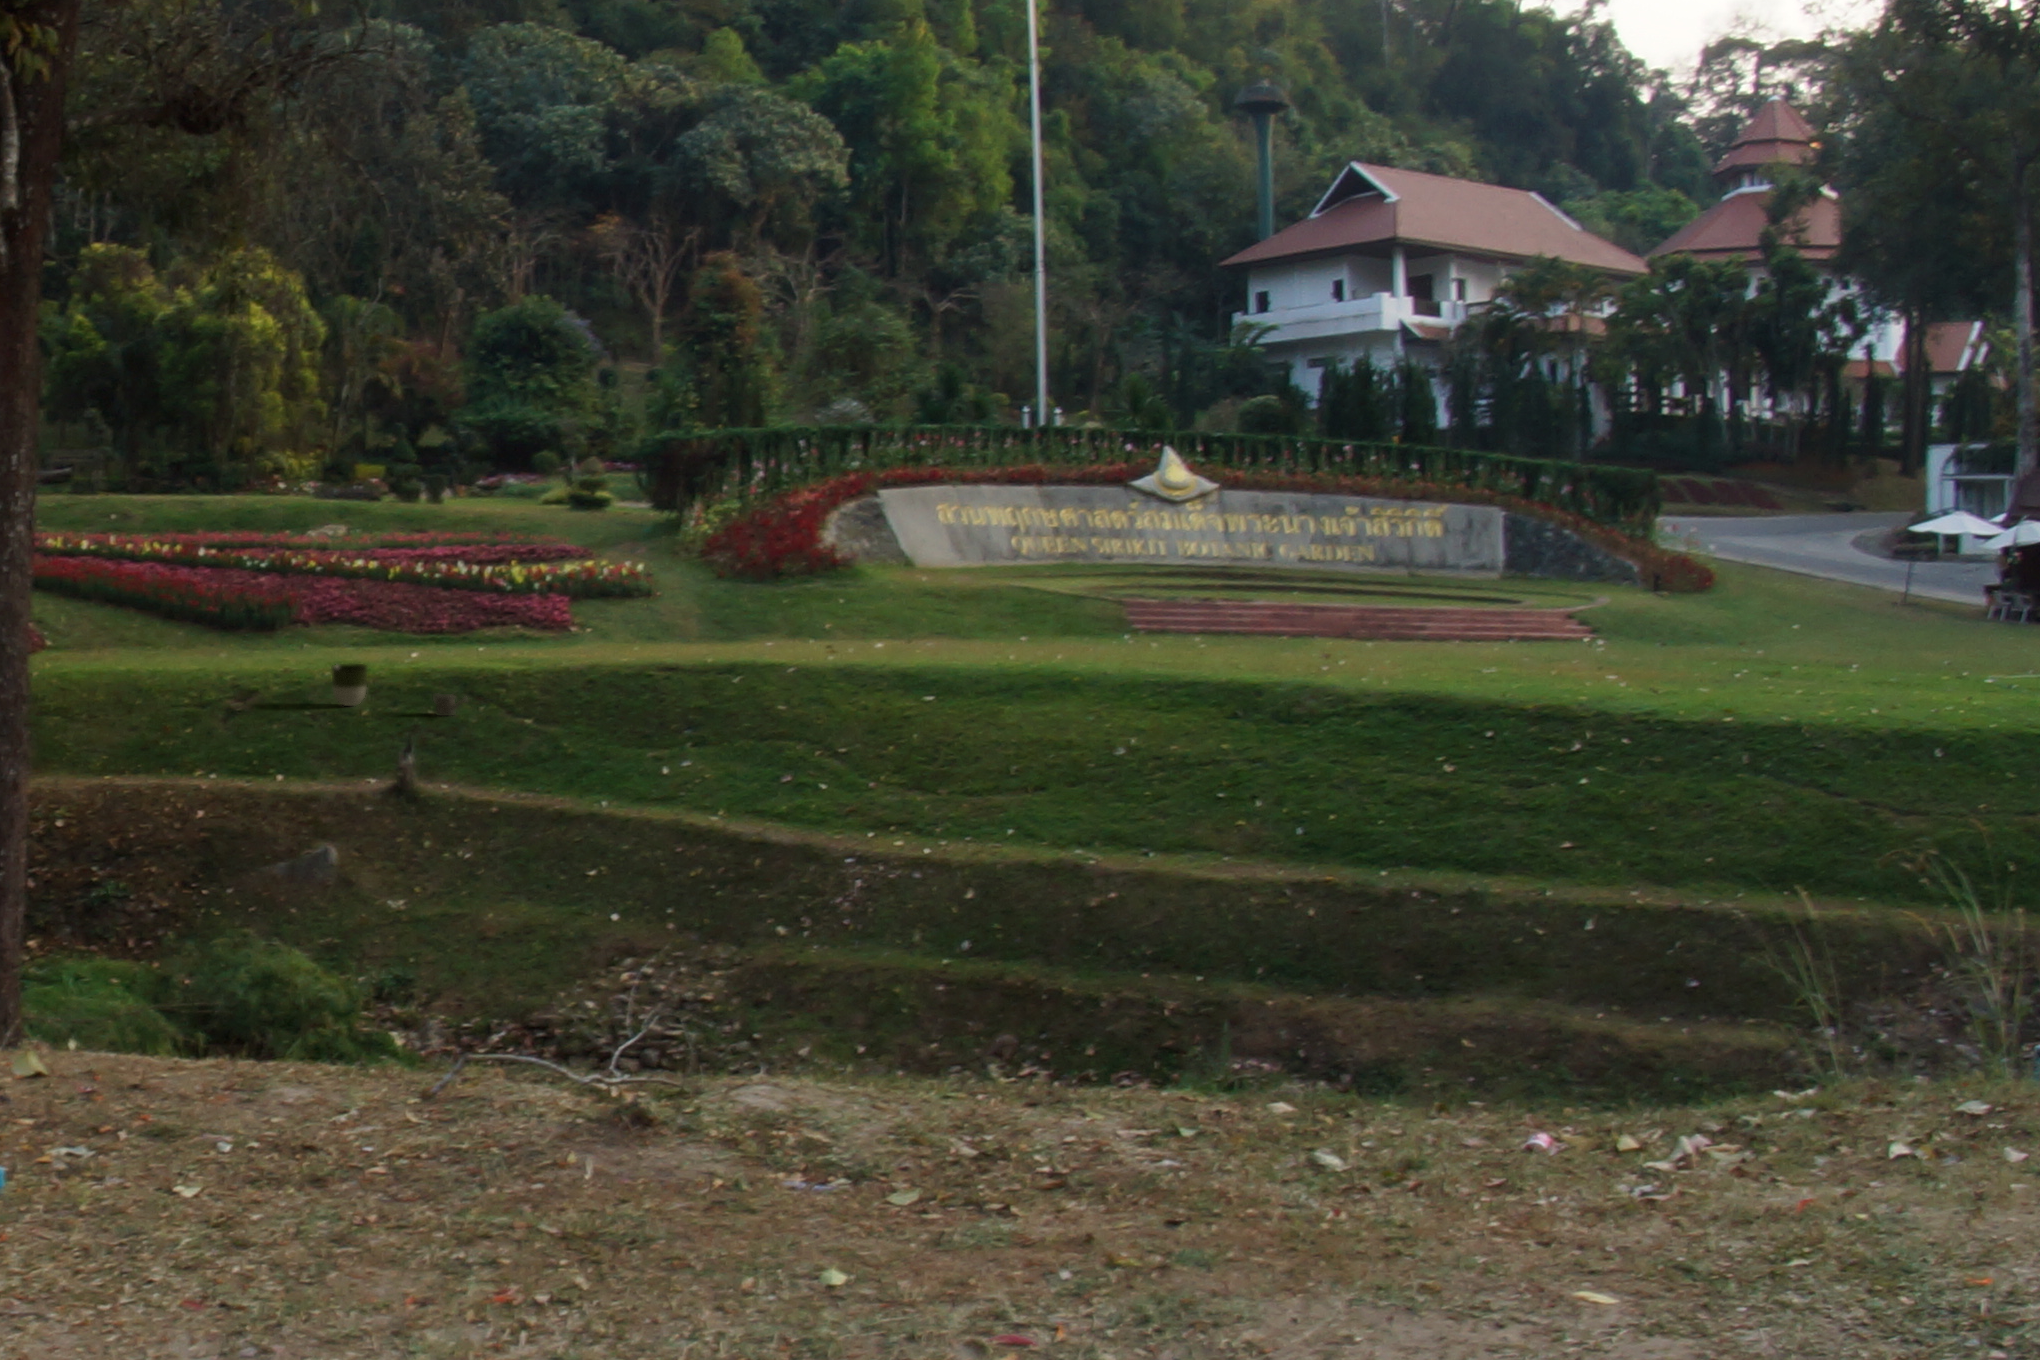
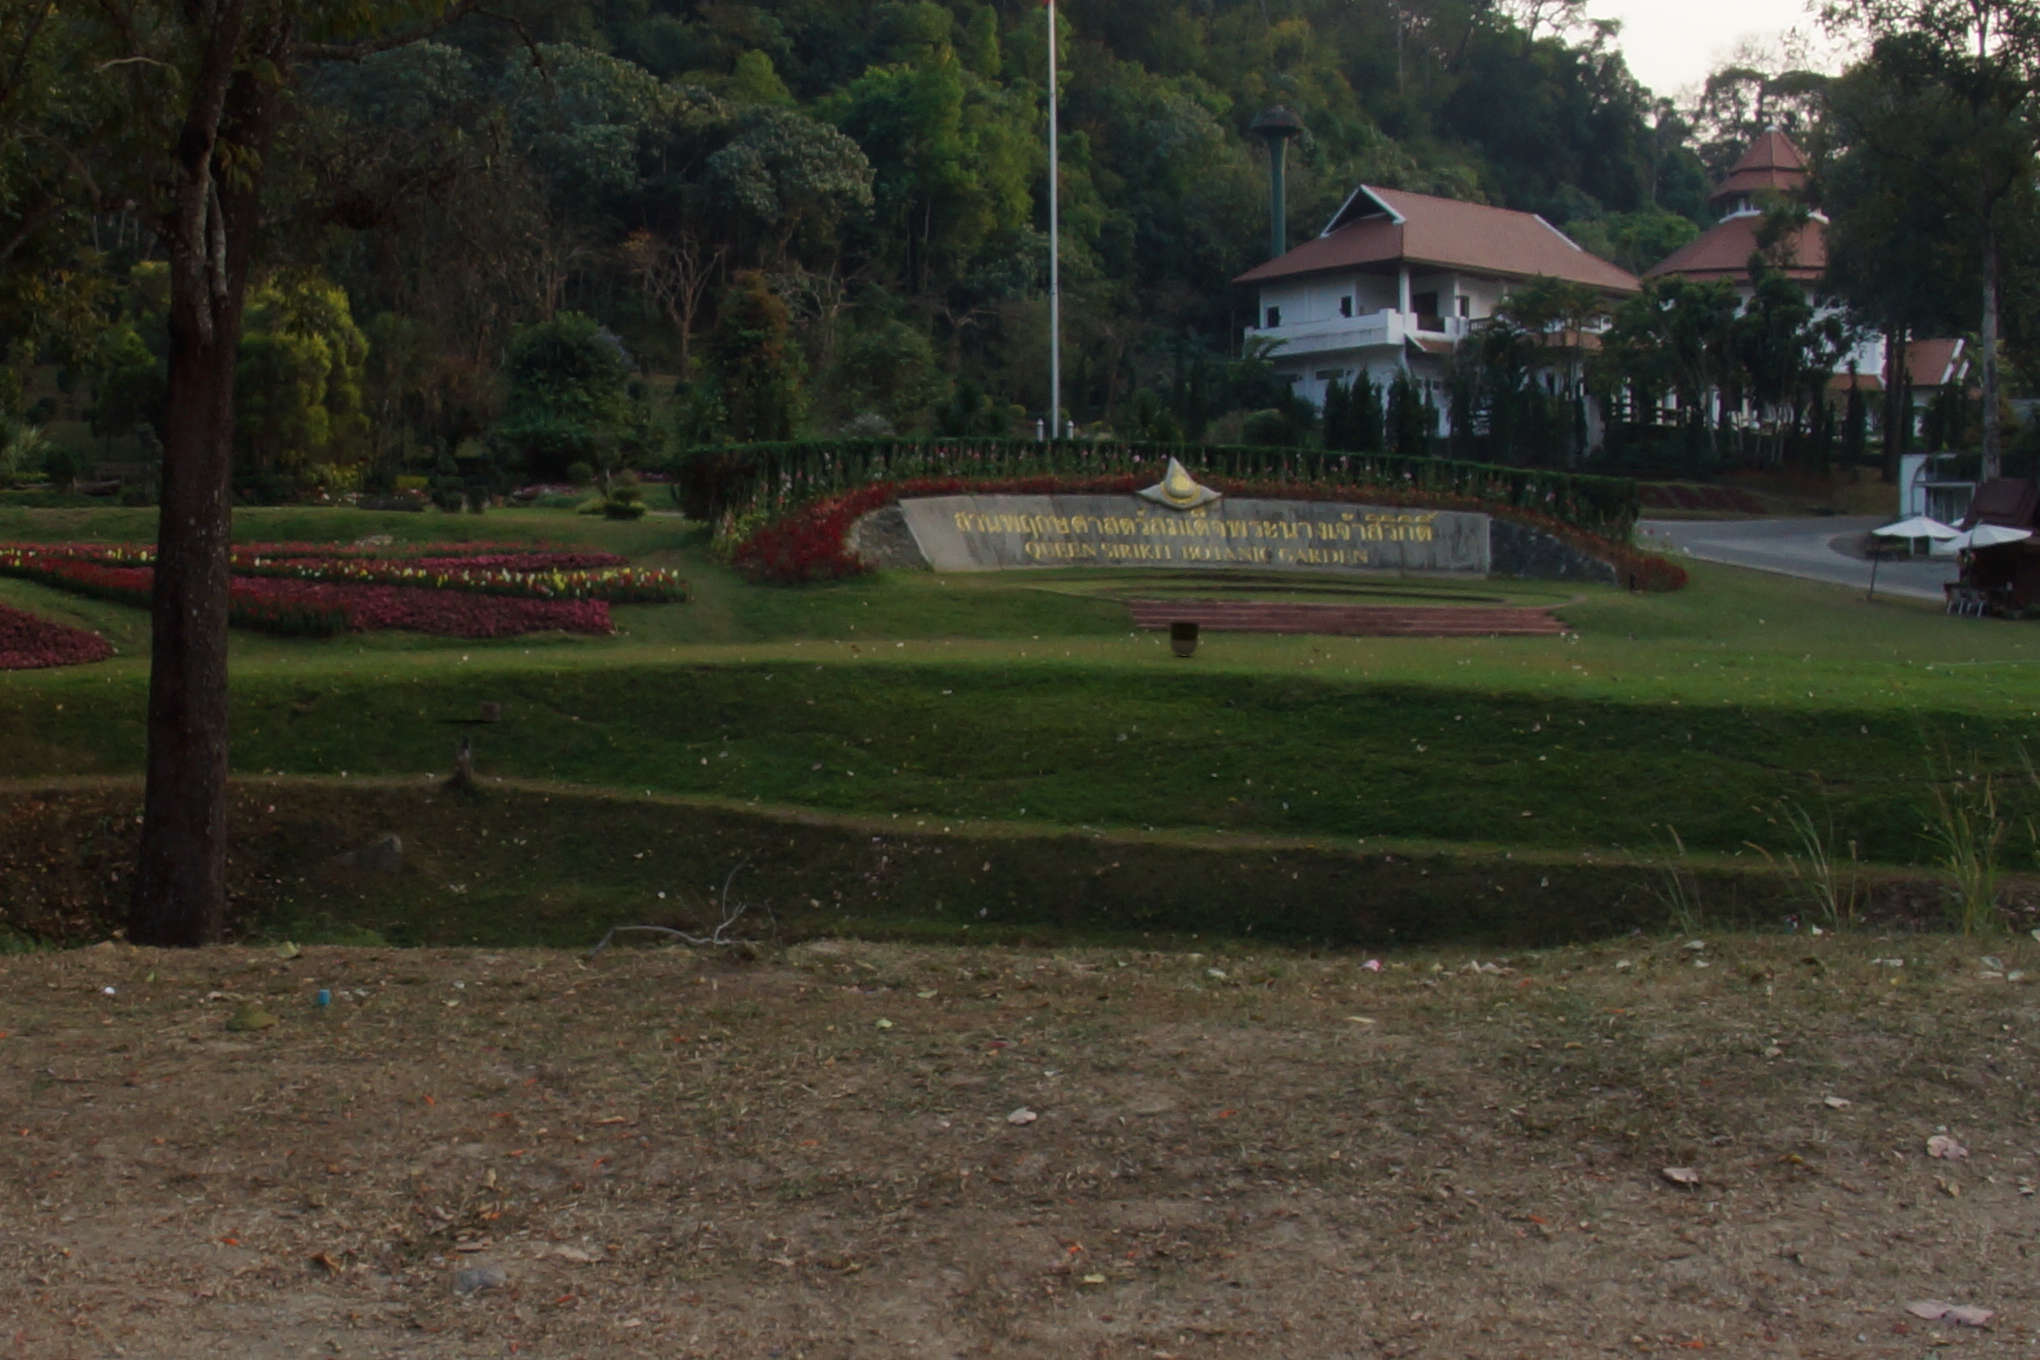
planter: present [332,664,367,706] -> present [1170,622,1200,656]

